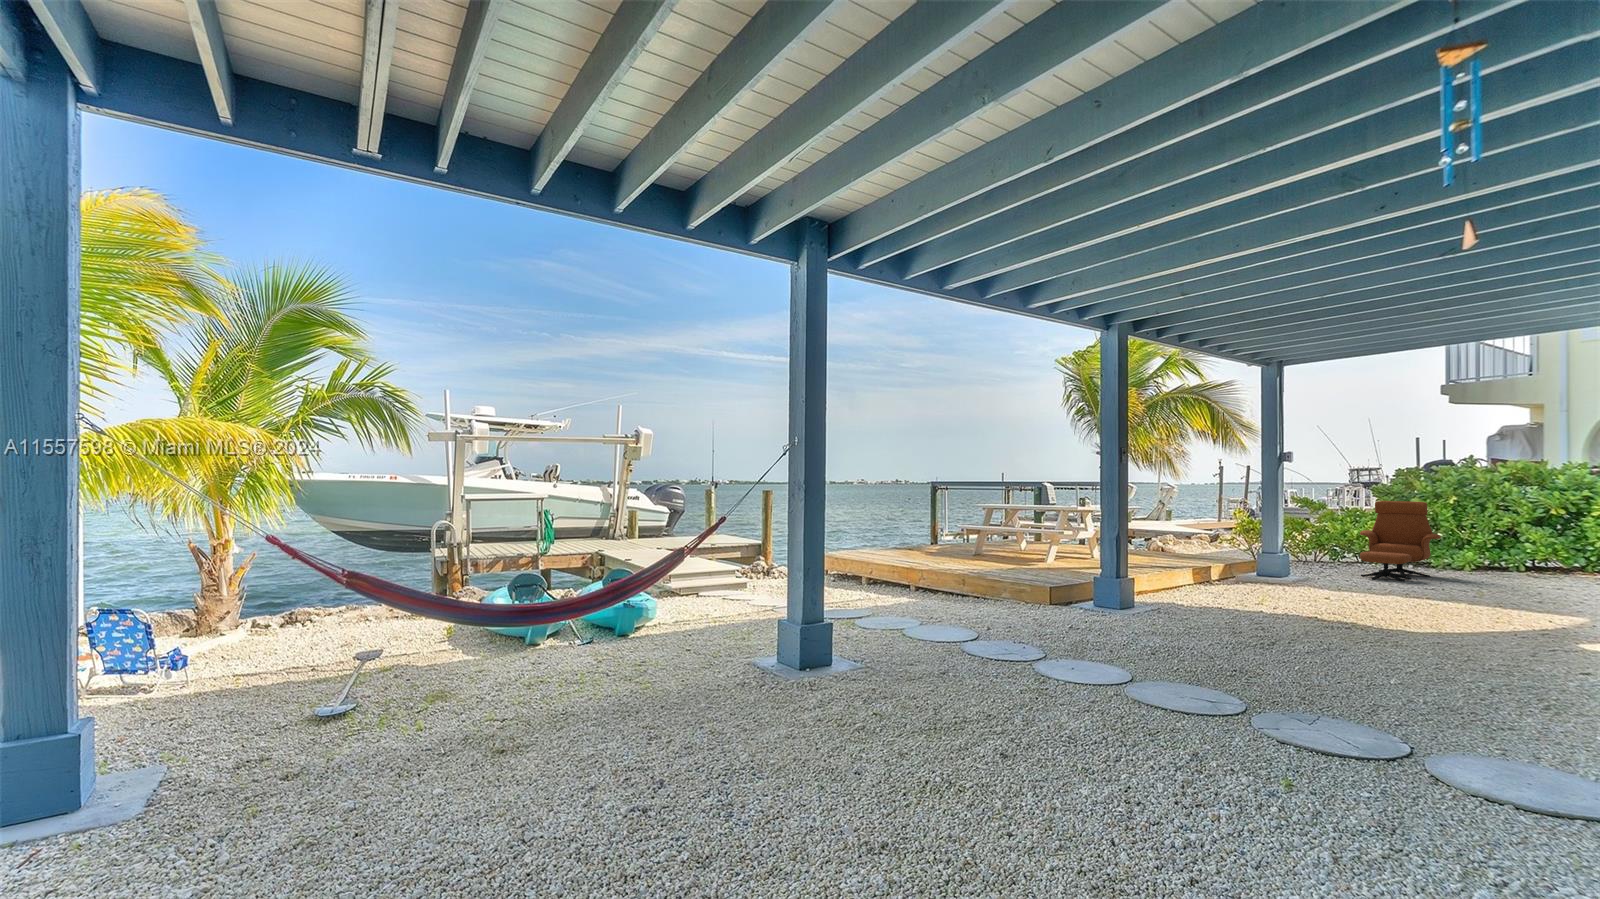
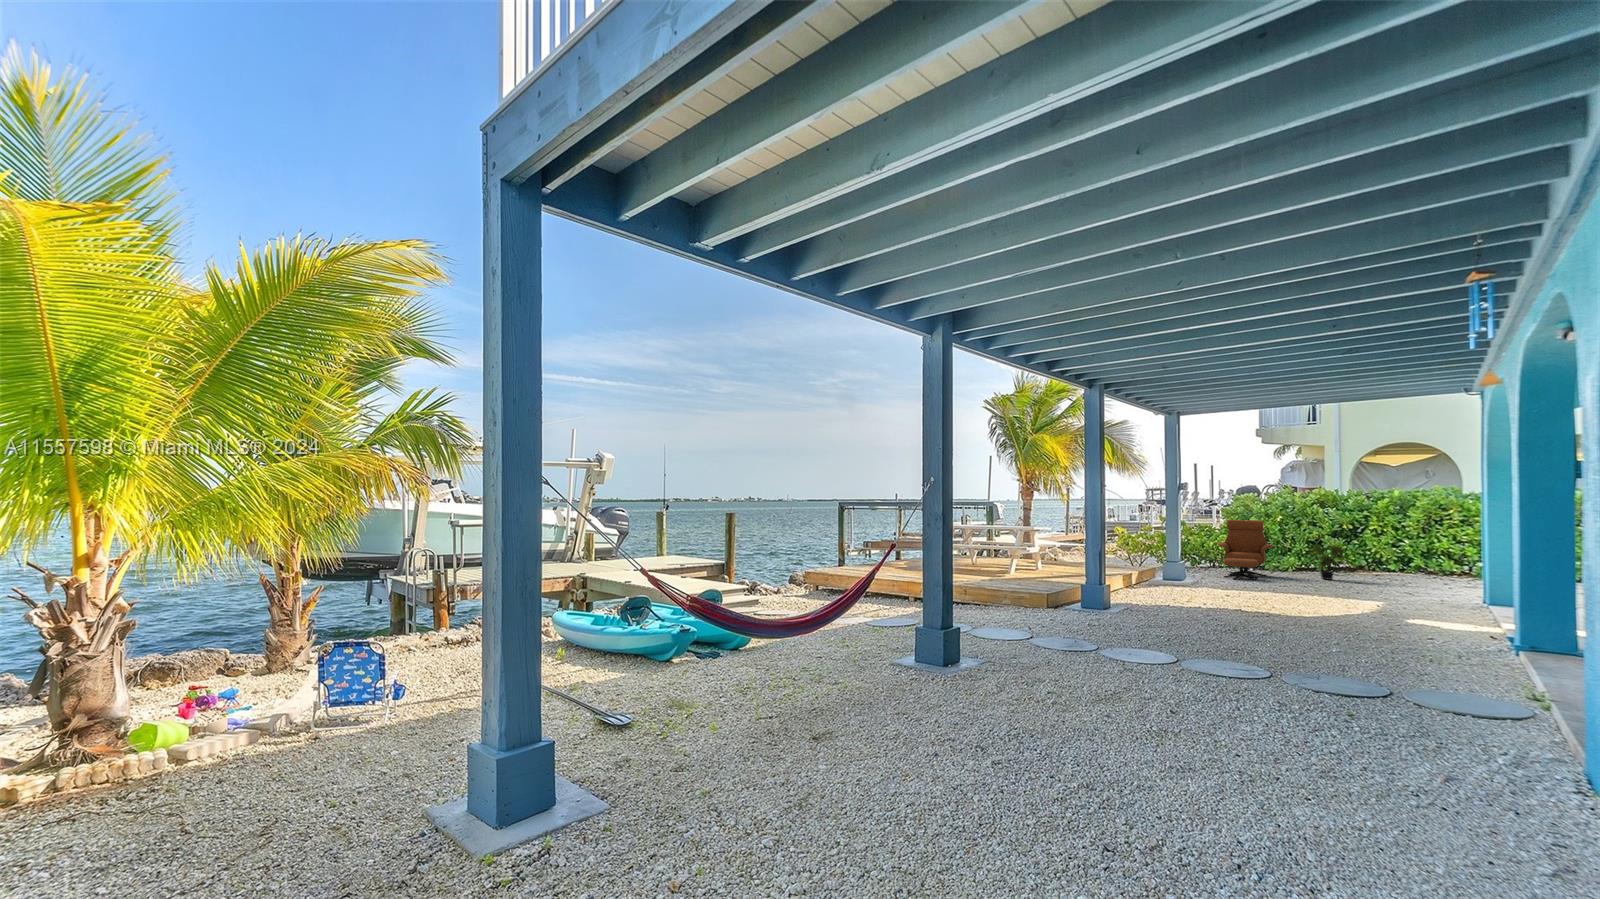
potted plant: none [1494,531,1553,584] -> present [1310,543,1346,580]

